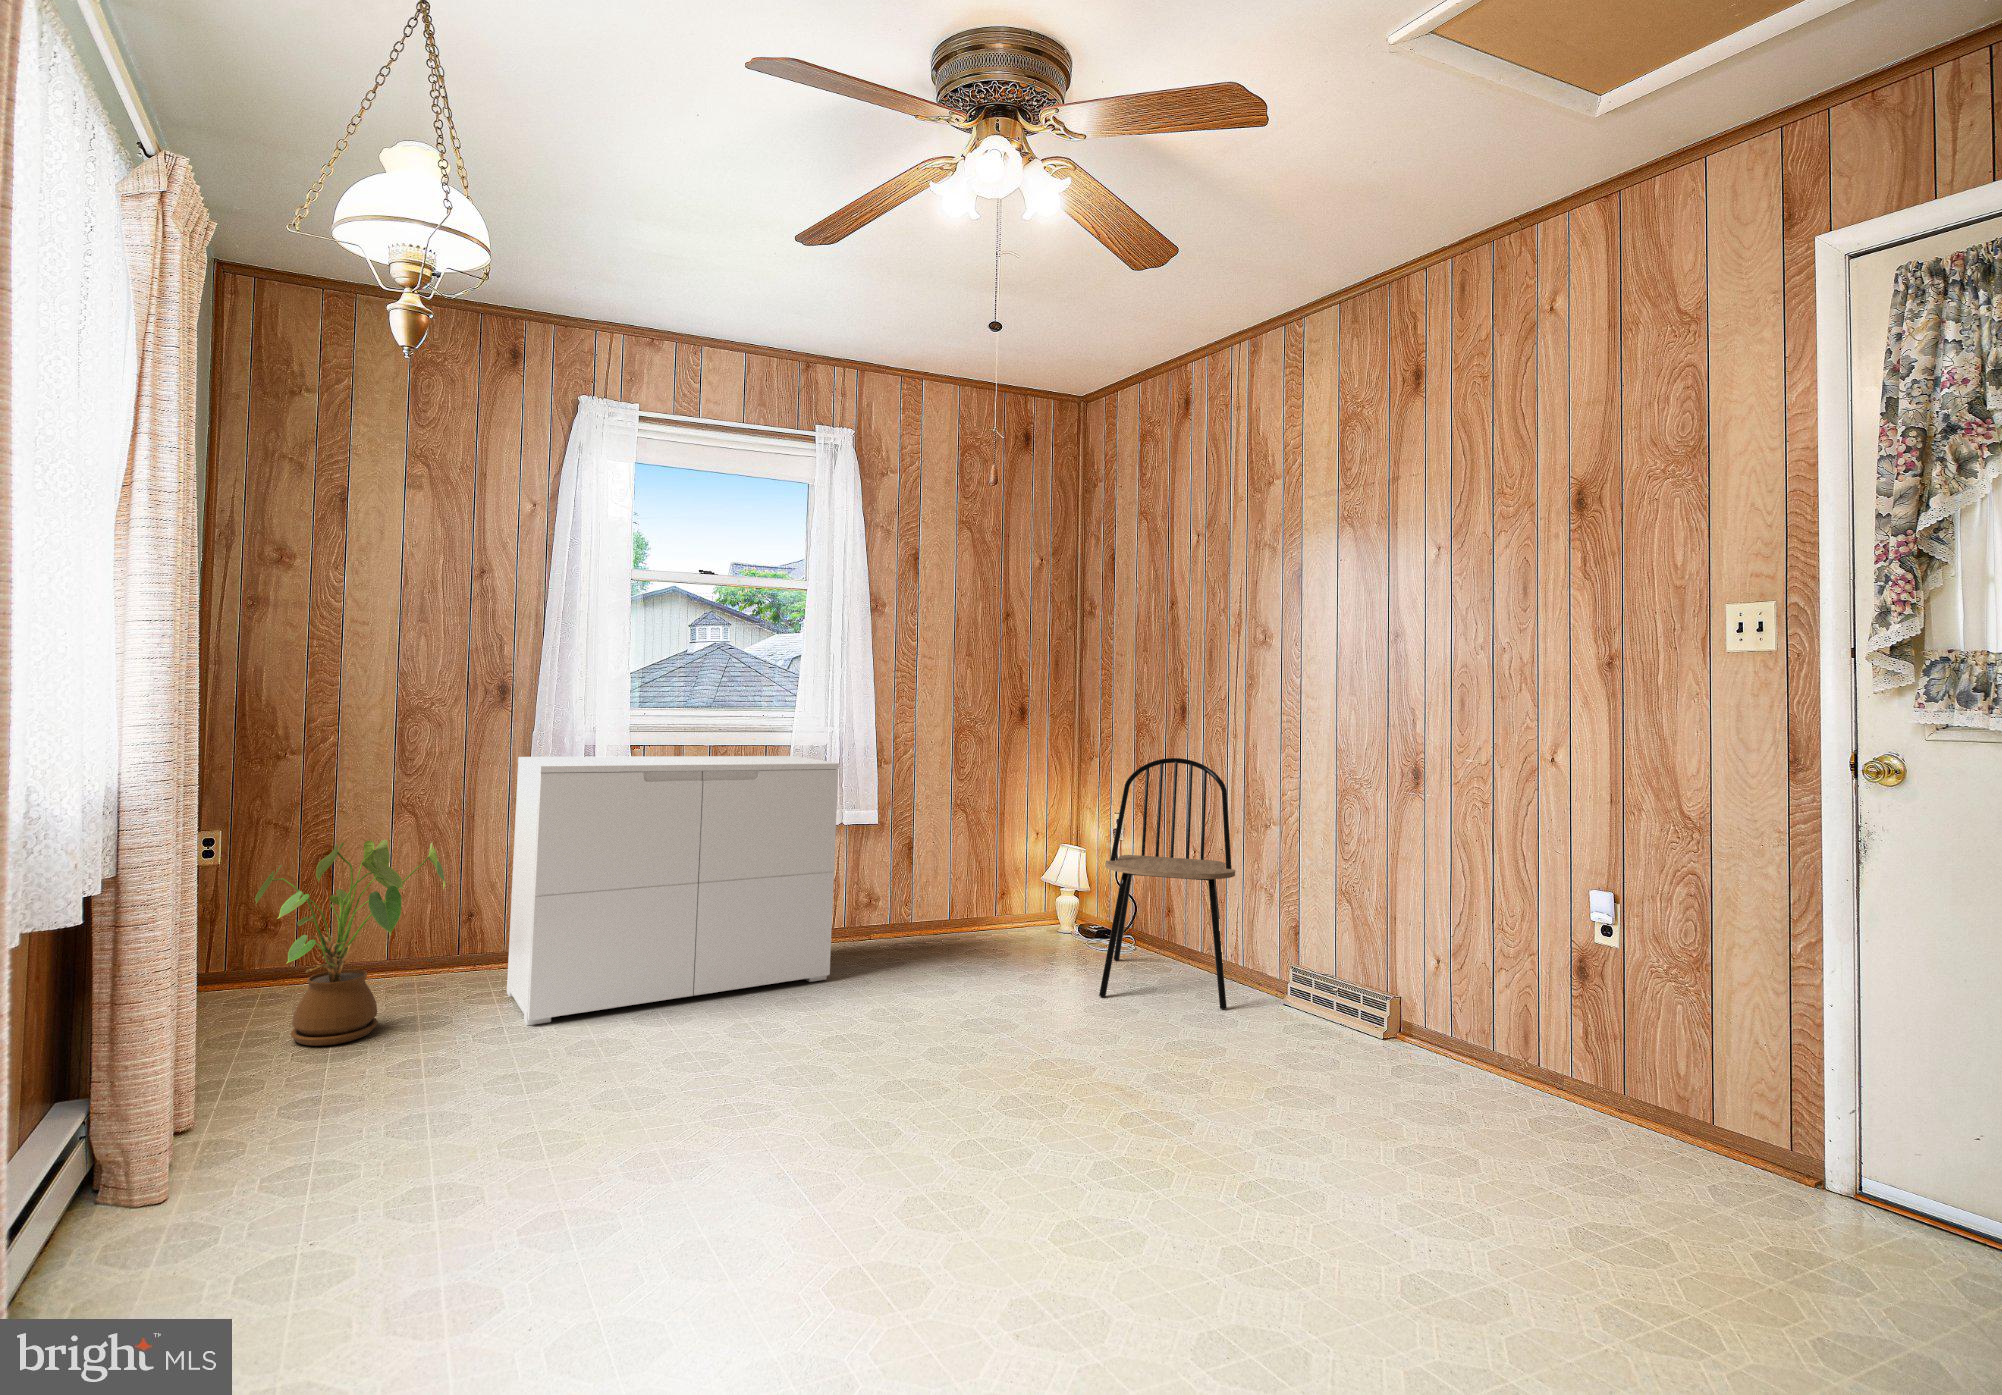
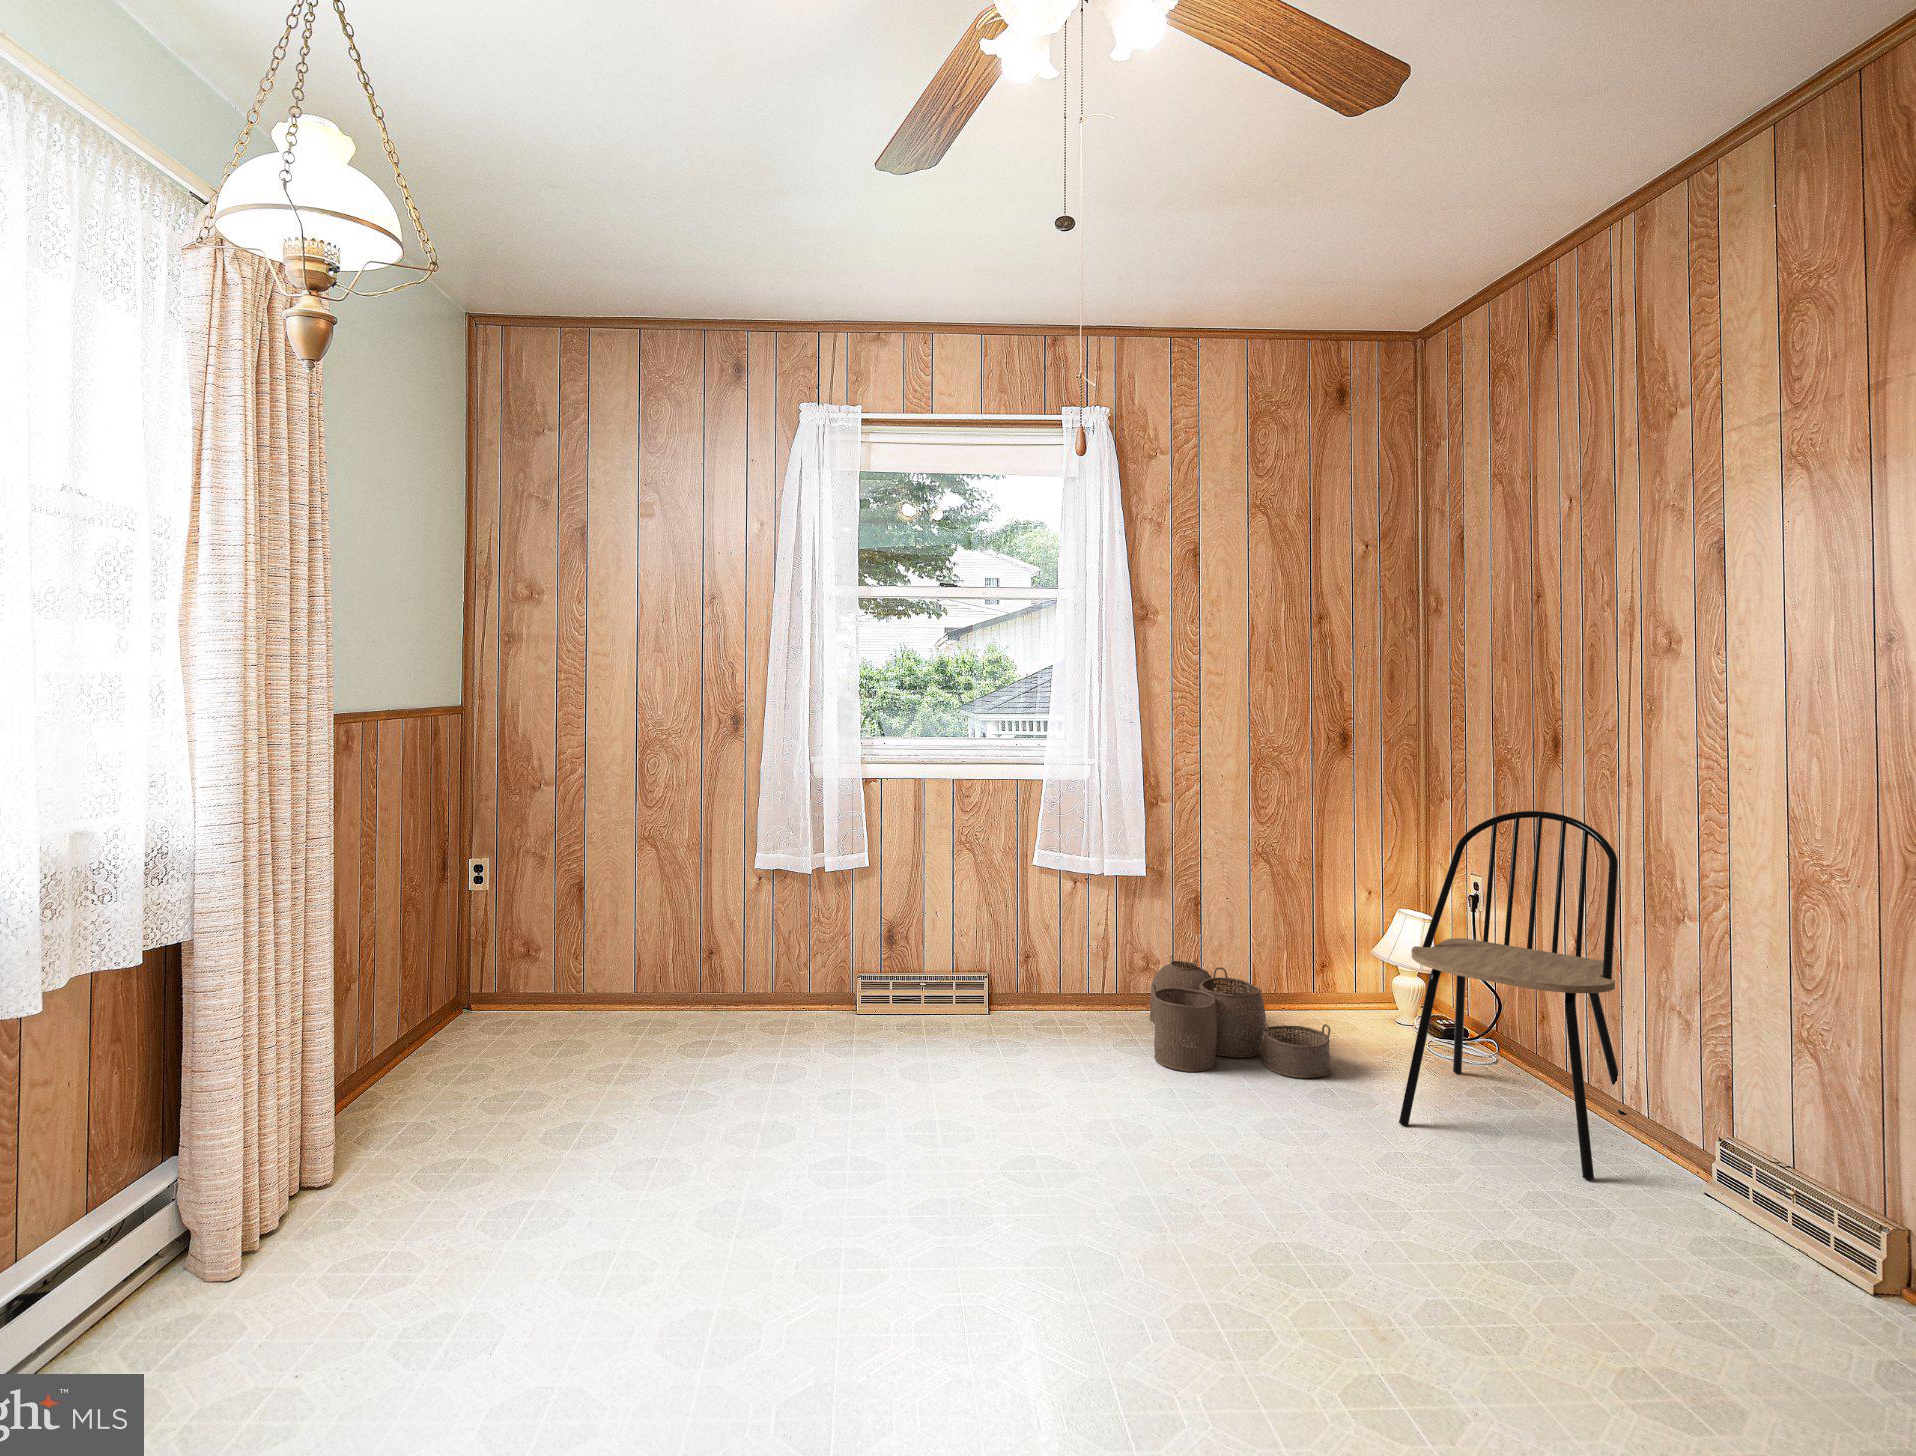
cabinet: present [507,756,839,1026] -> none [781,797,1077,1050]
house plant: present [255,840,446,1046] -> none [588,870,725,1042]
woven basket: none [877,895,1036,987] -> present [1150,956,1330,1078]

